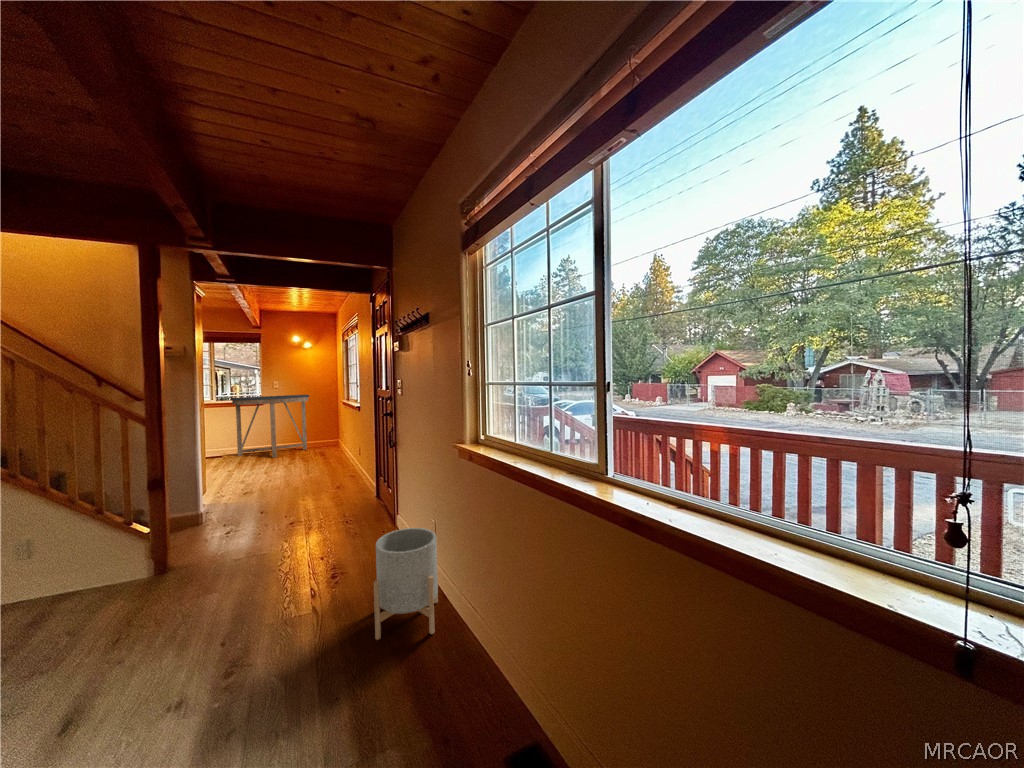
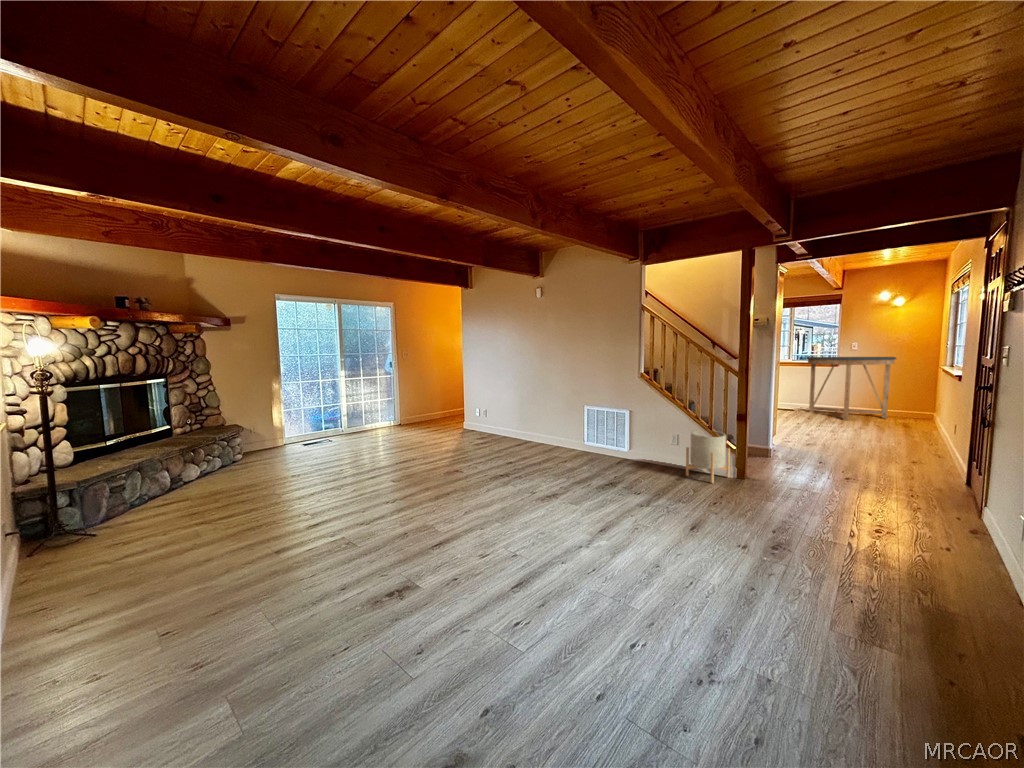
planter: present [374,528,438,640] -> present [686,430,730,483]

